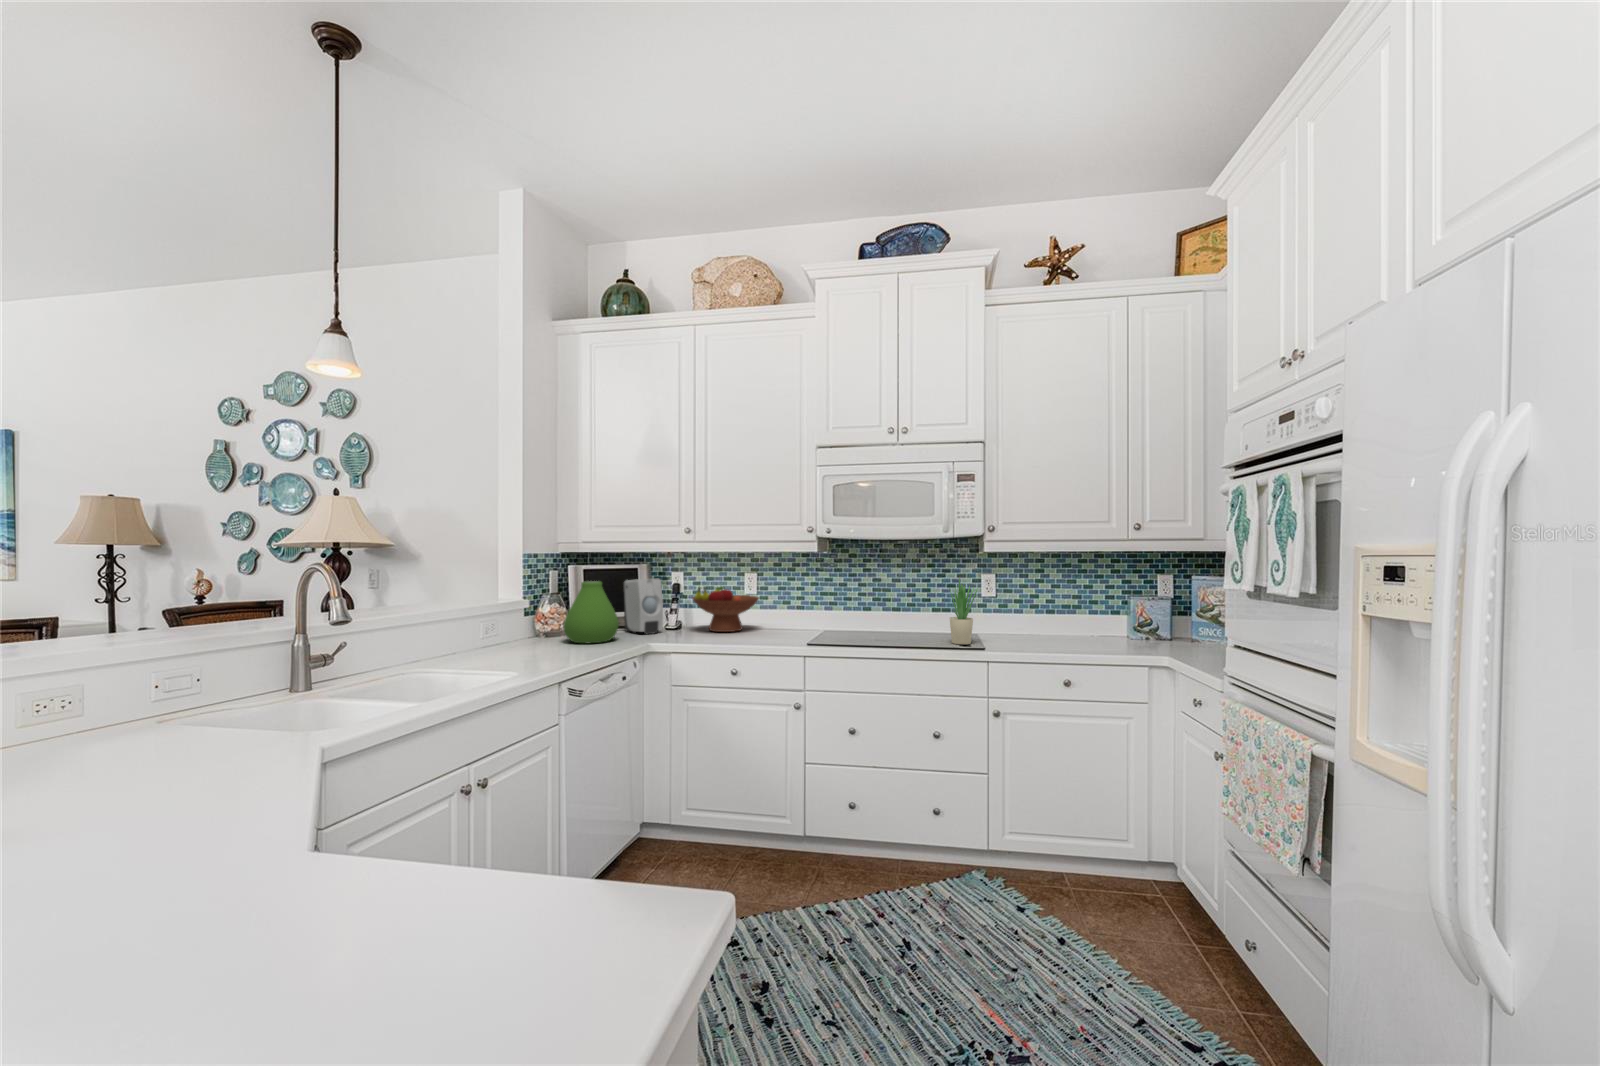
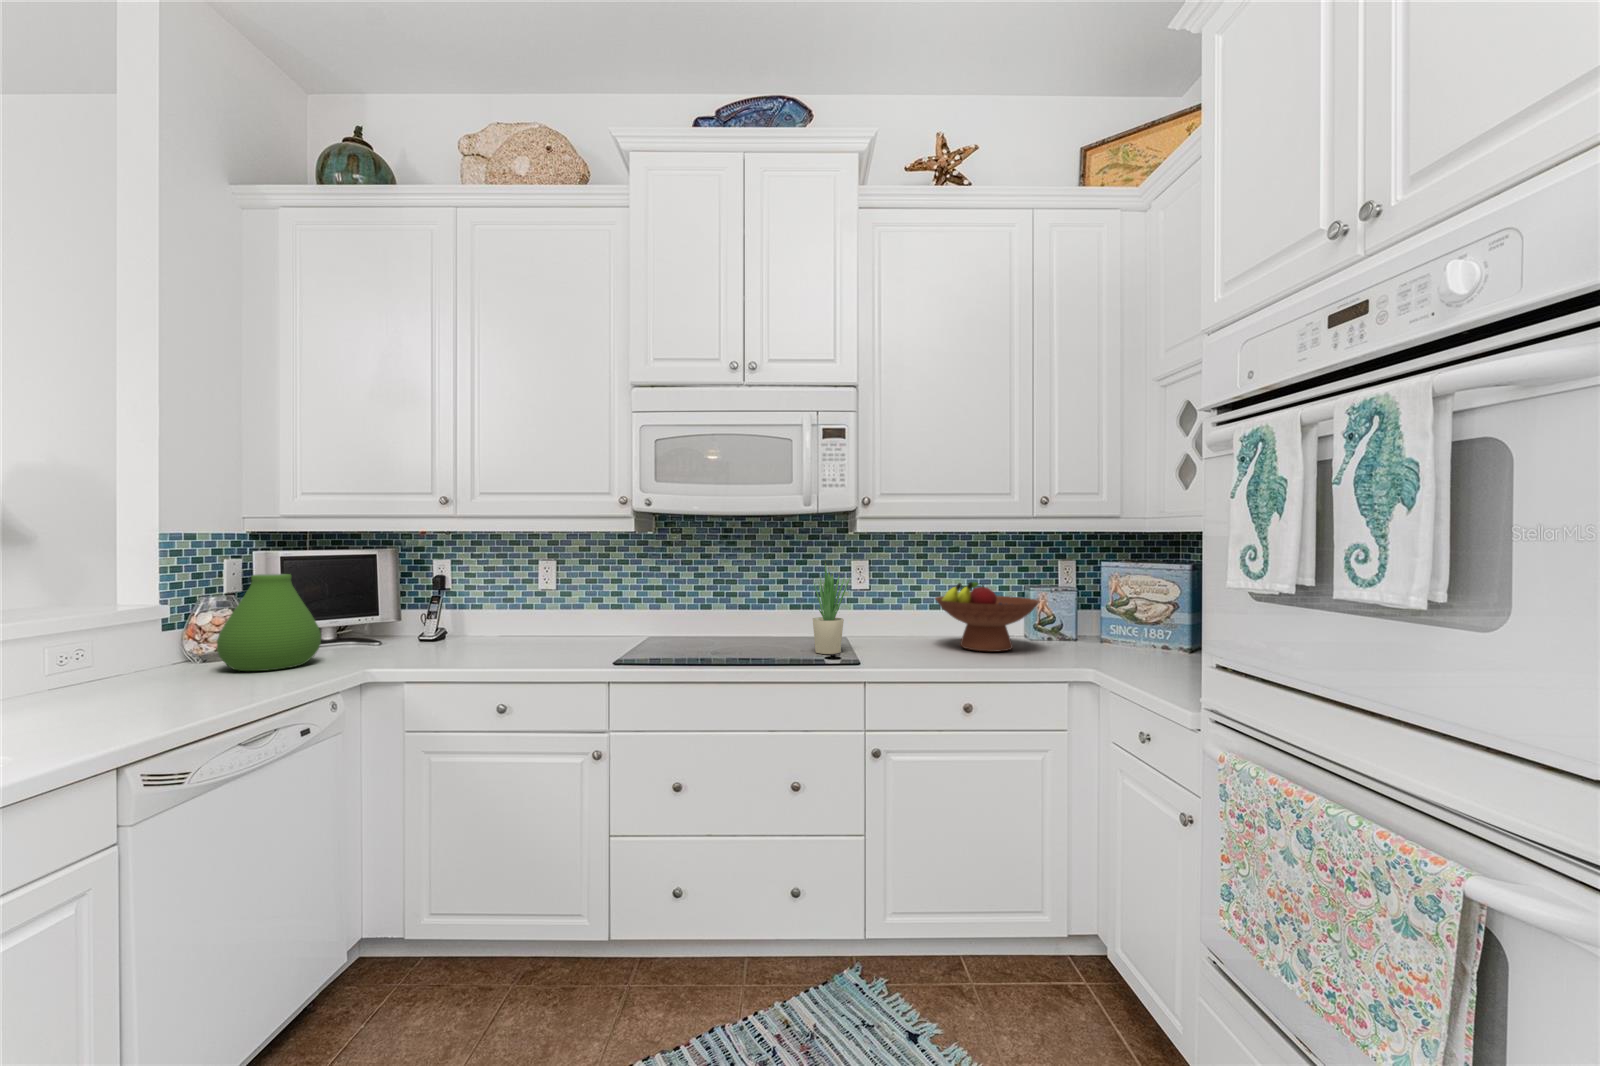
soap dispenser: present [623,579,663,634] -> none [344,570,406,652]
fruit bowl: present [692,586,759,632] -> present [935,582,1039,651]

